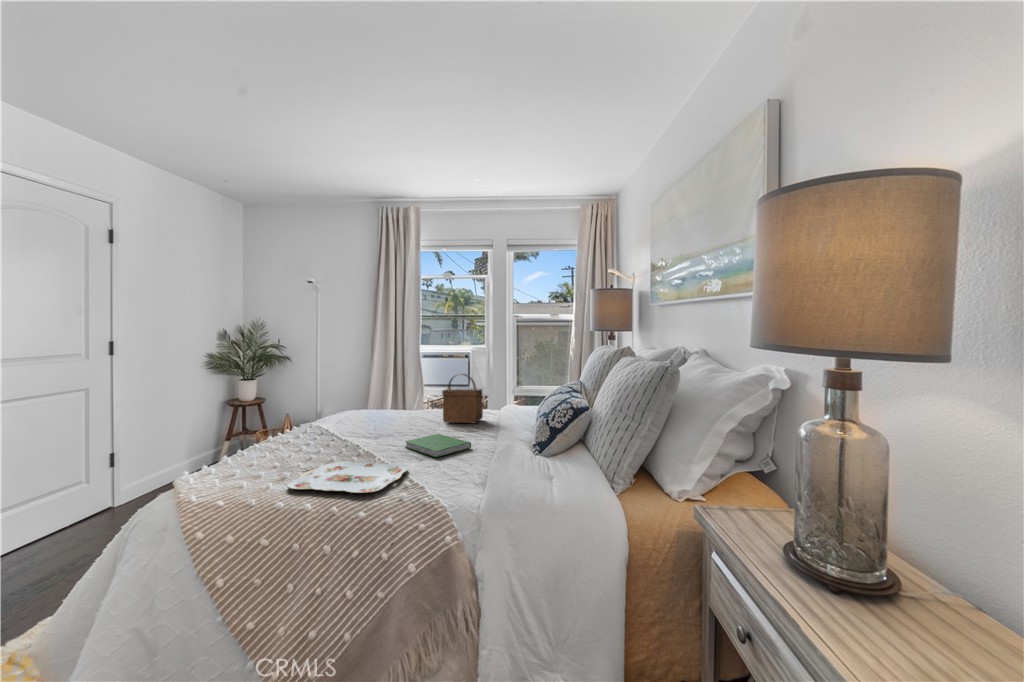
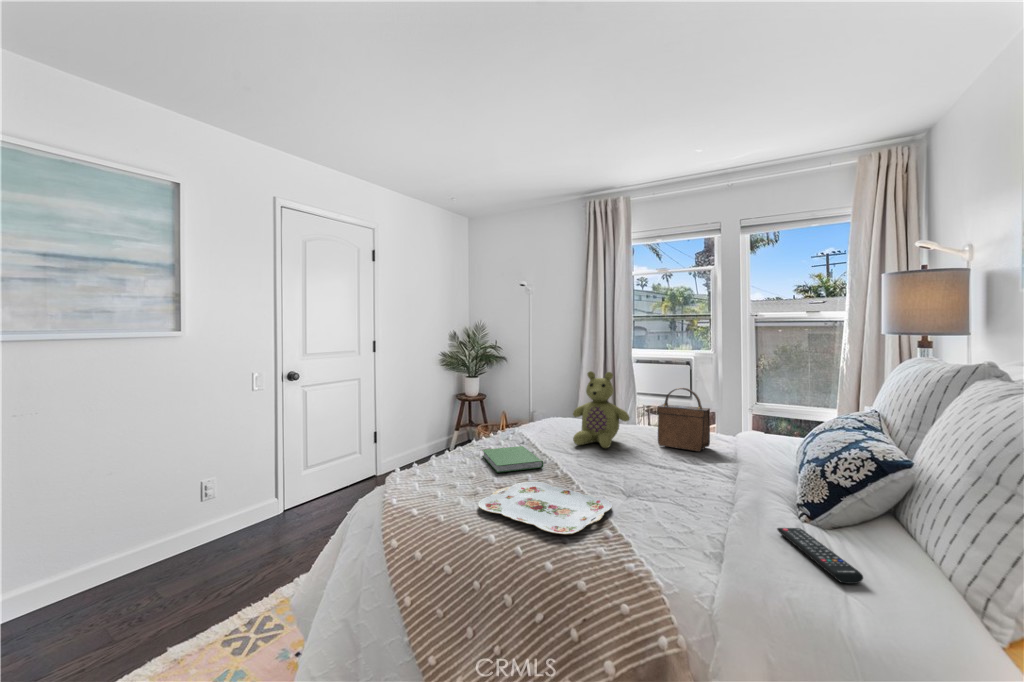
stuffed bear: none [369,364,420,430] -> present [573,371,629,448]
hardcover book: present [405,434,471,458] -> present [483,446,543,473]
remote control: none [521,458,564,482] -> present [777,528,863,584]

